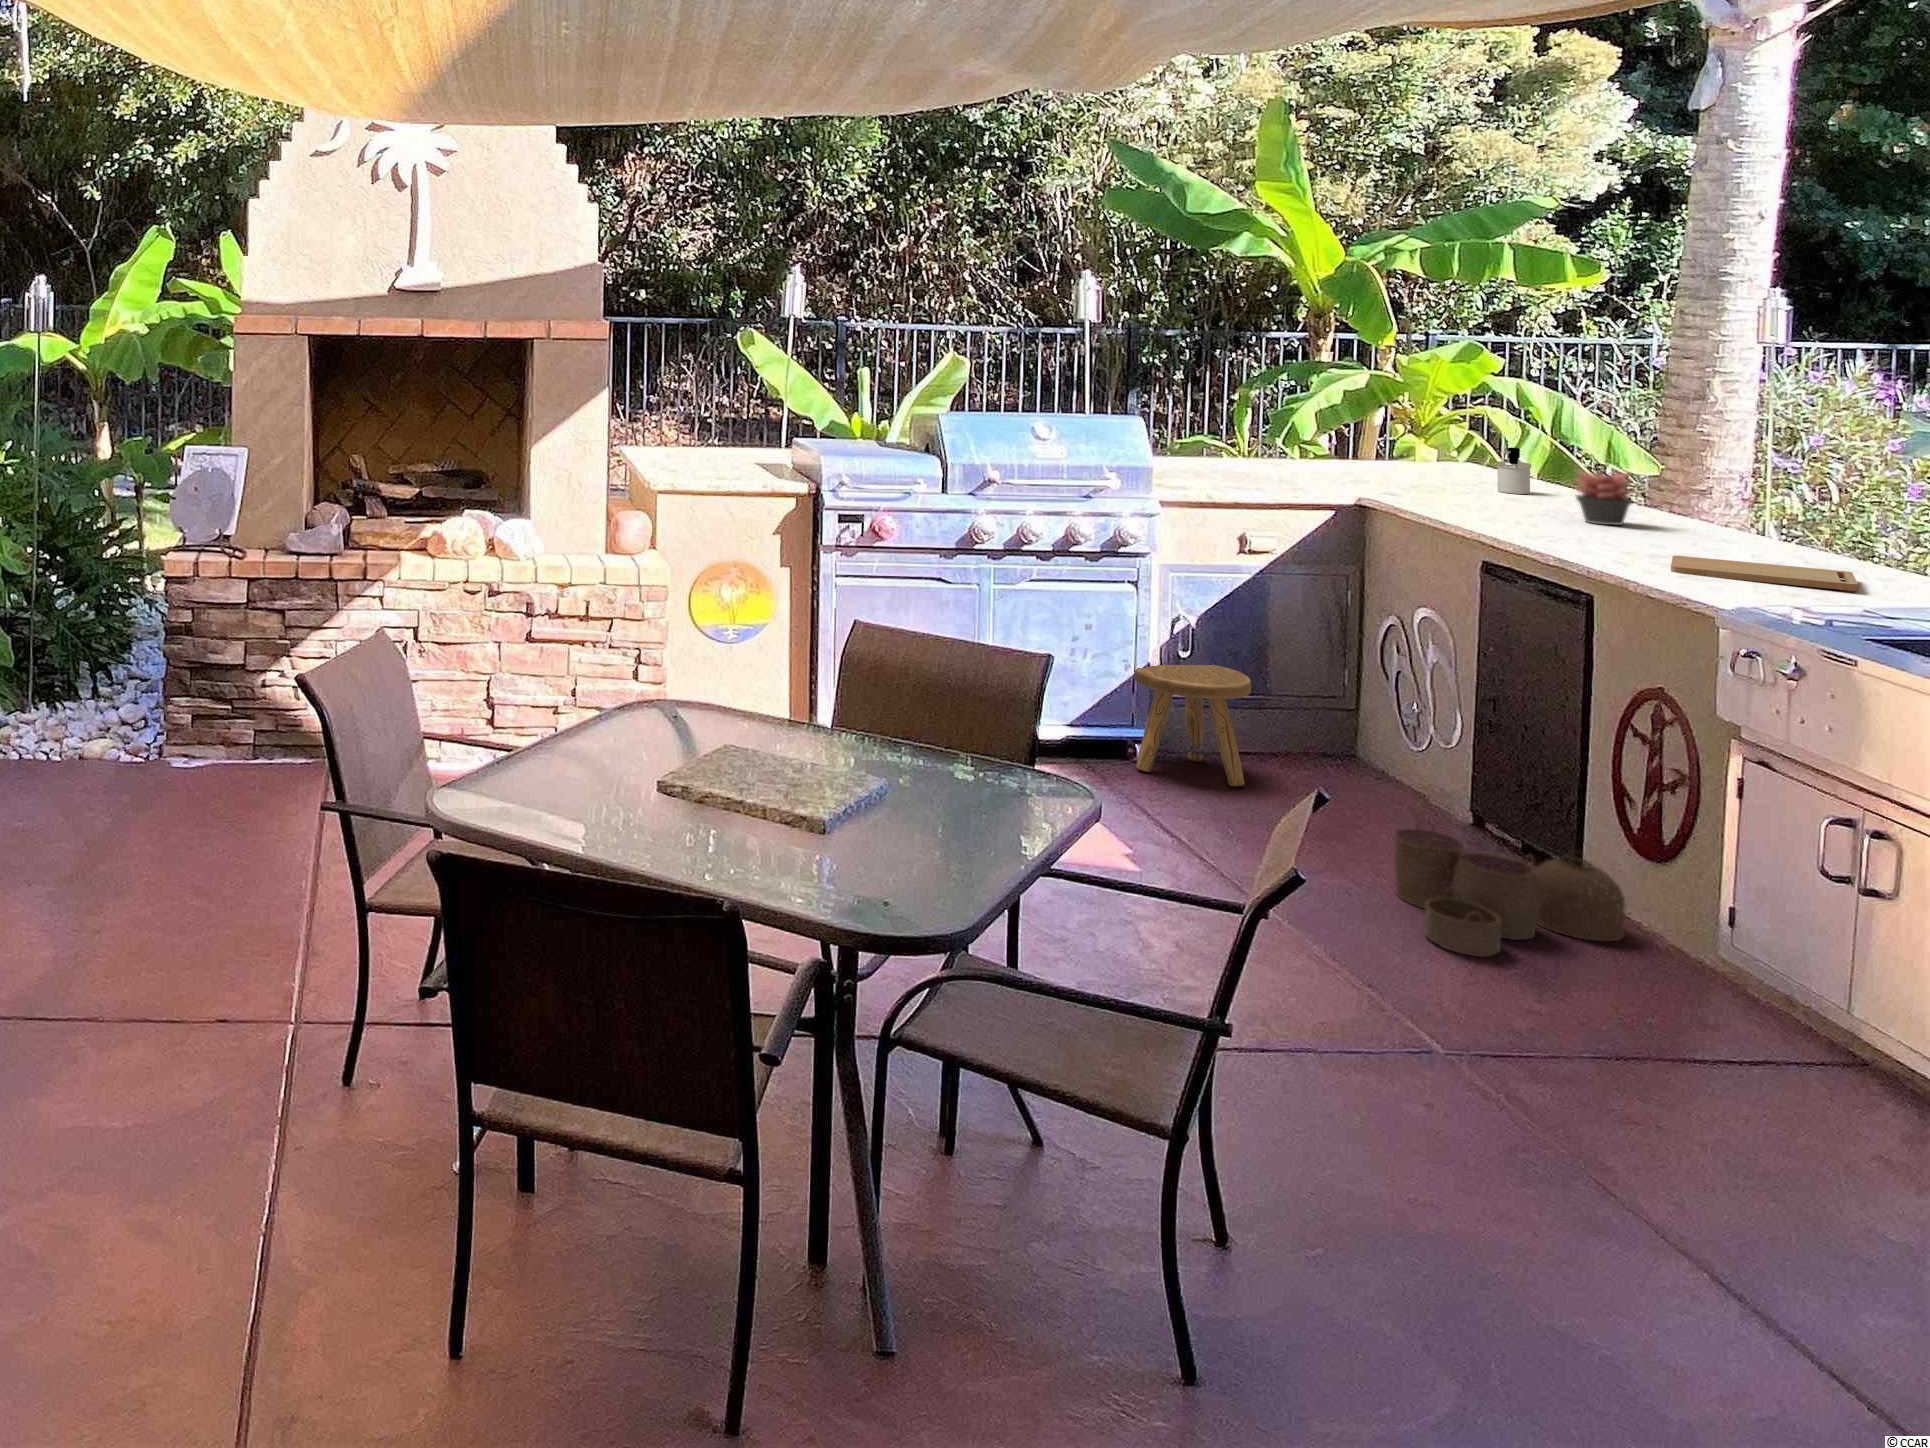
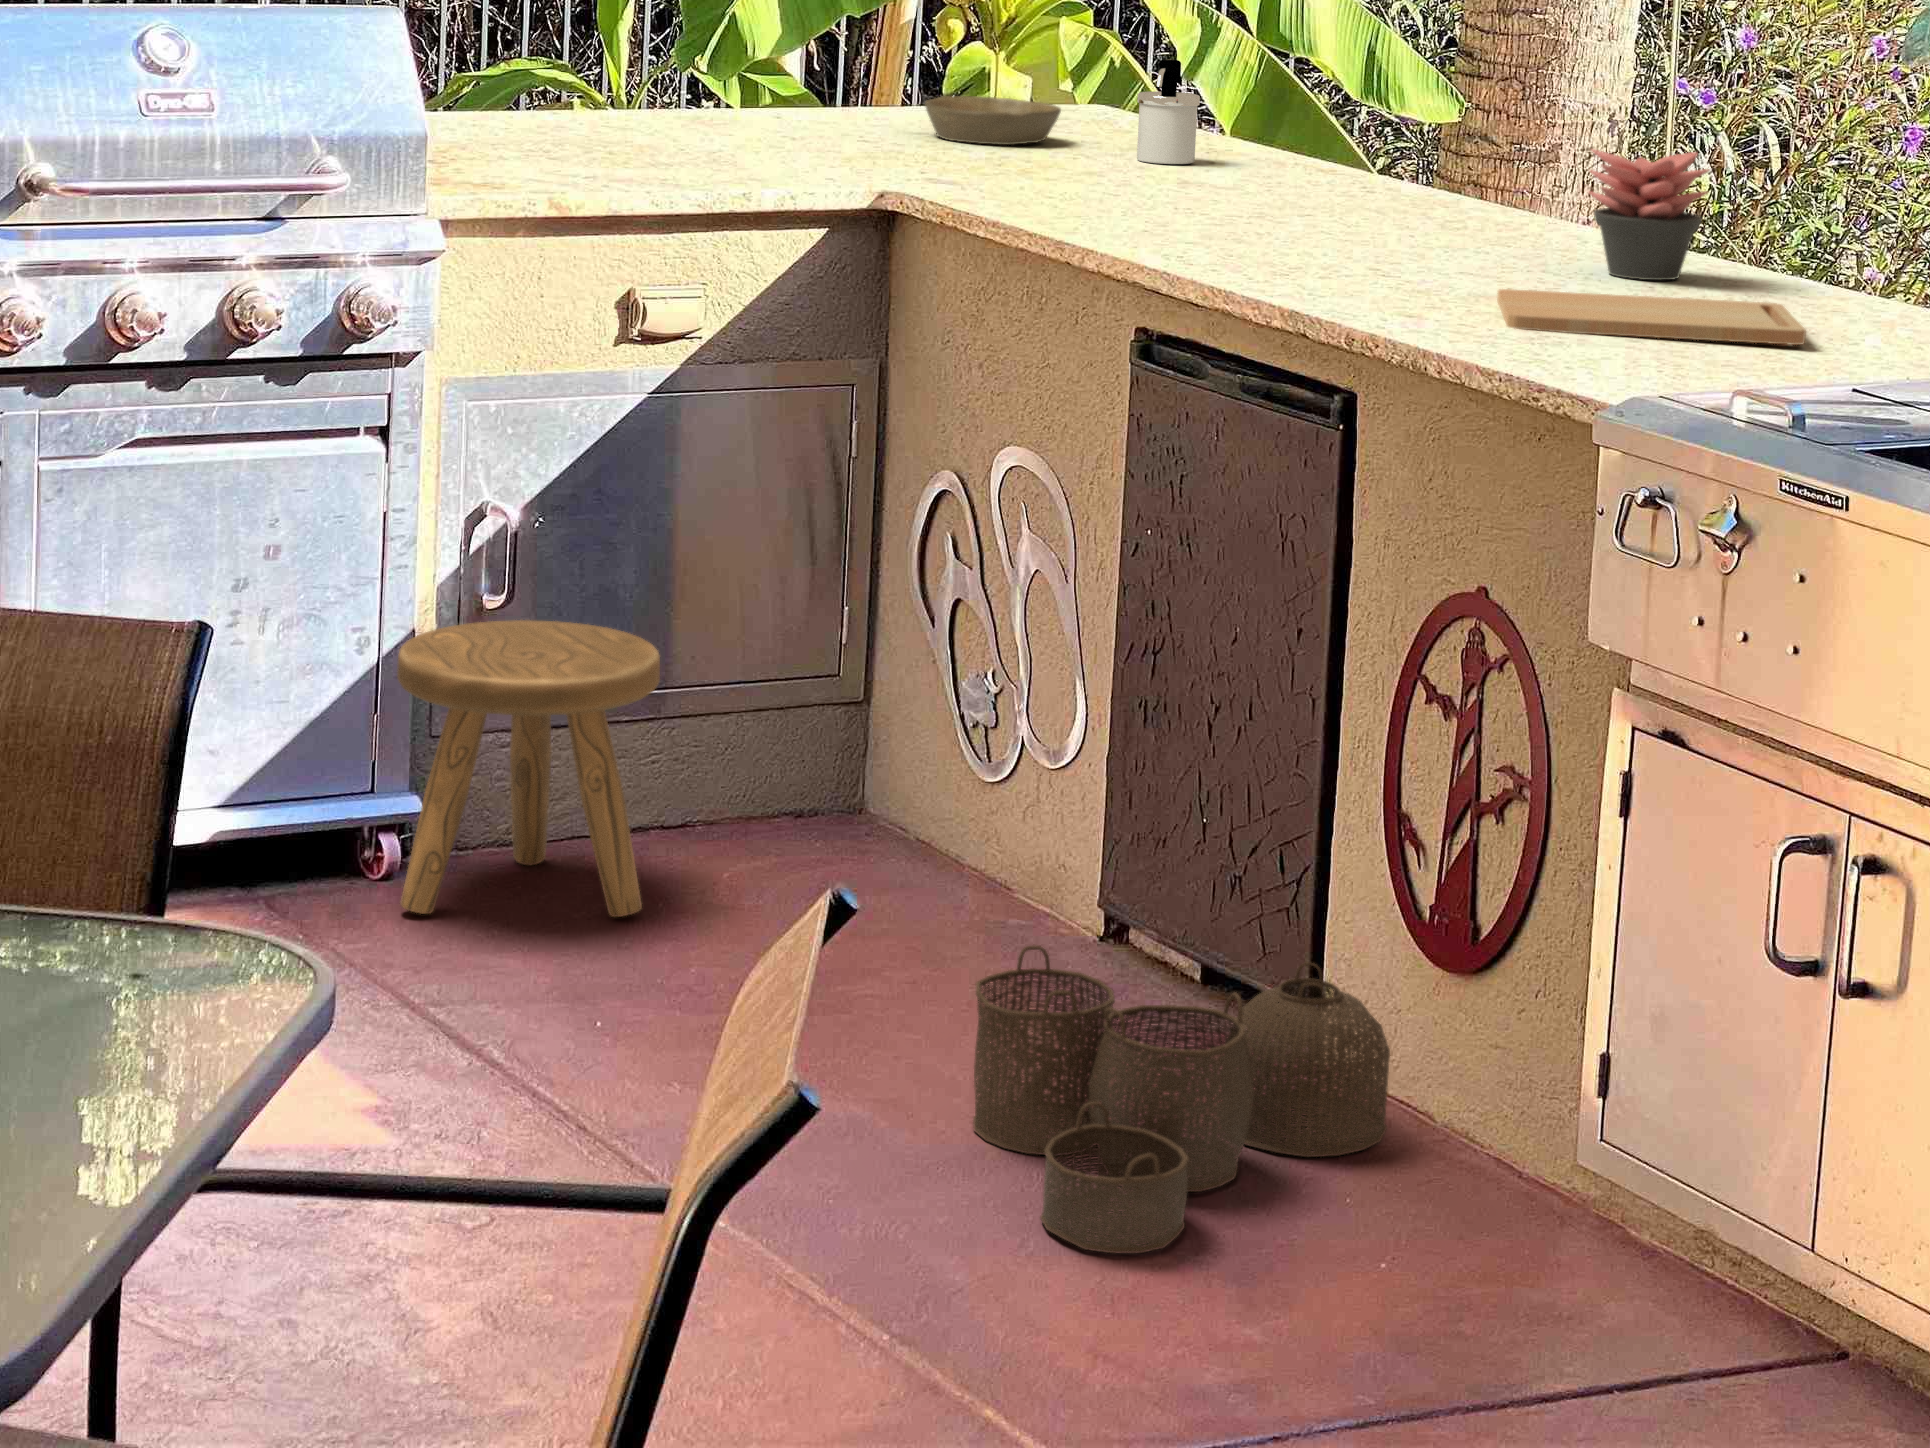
bowl: none [1386,460,1458,482] -> present [925,96,1061,145]
succulent plant: present [1576,471,1632,525] -> present [1589,149,1709,280]

